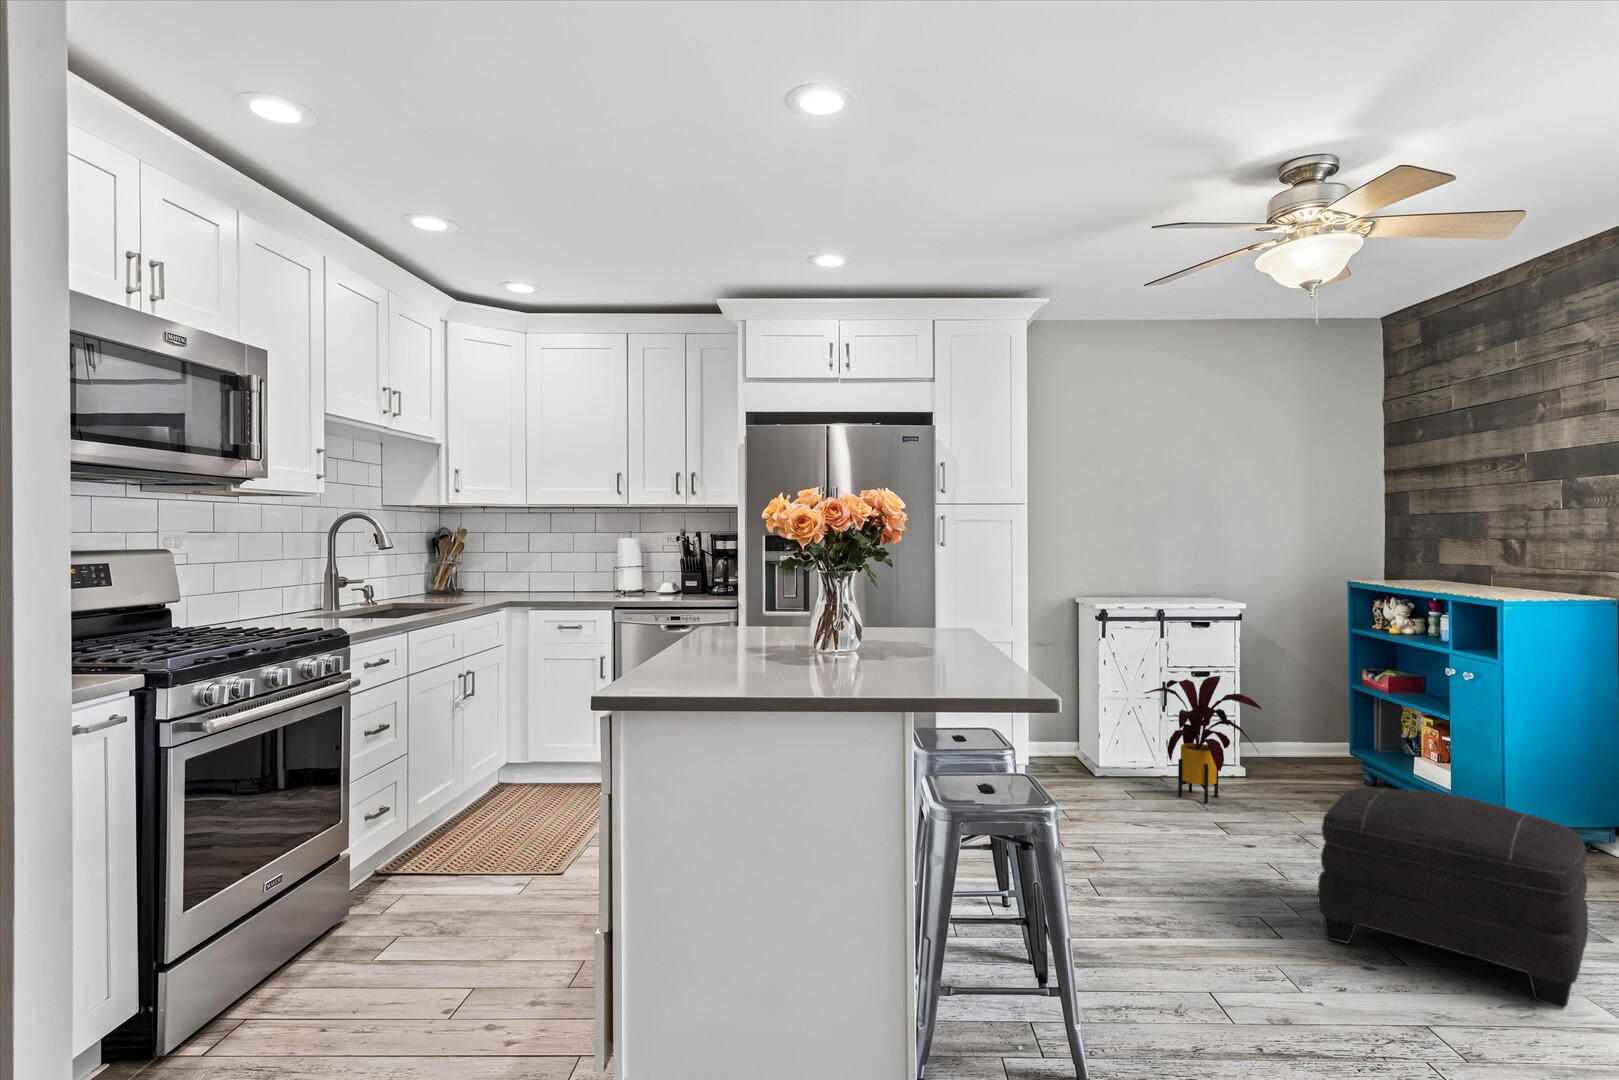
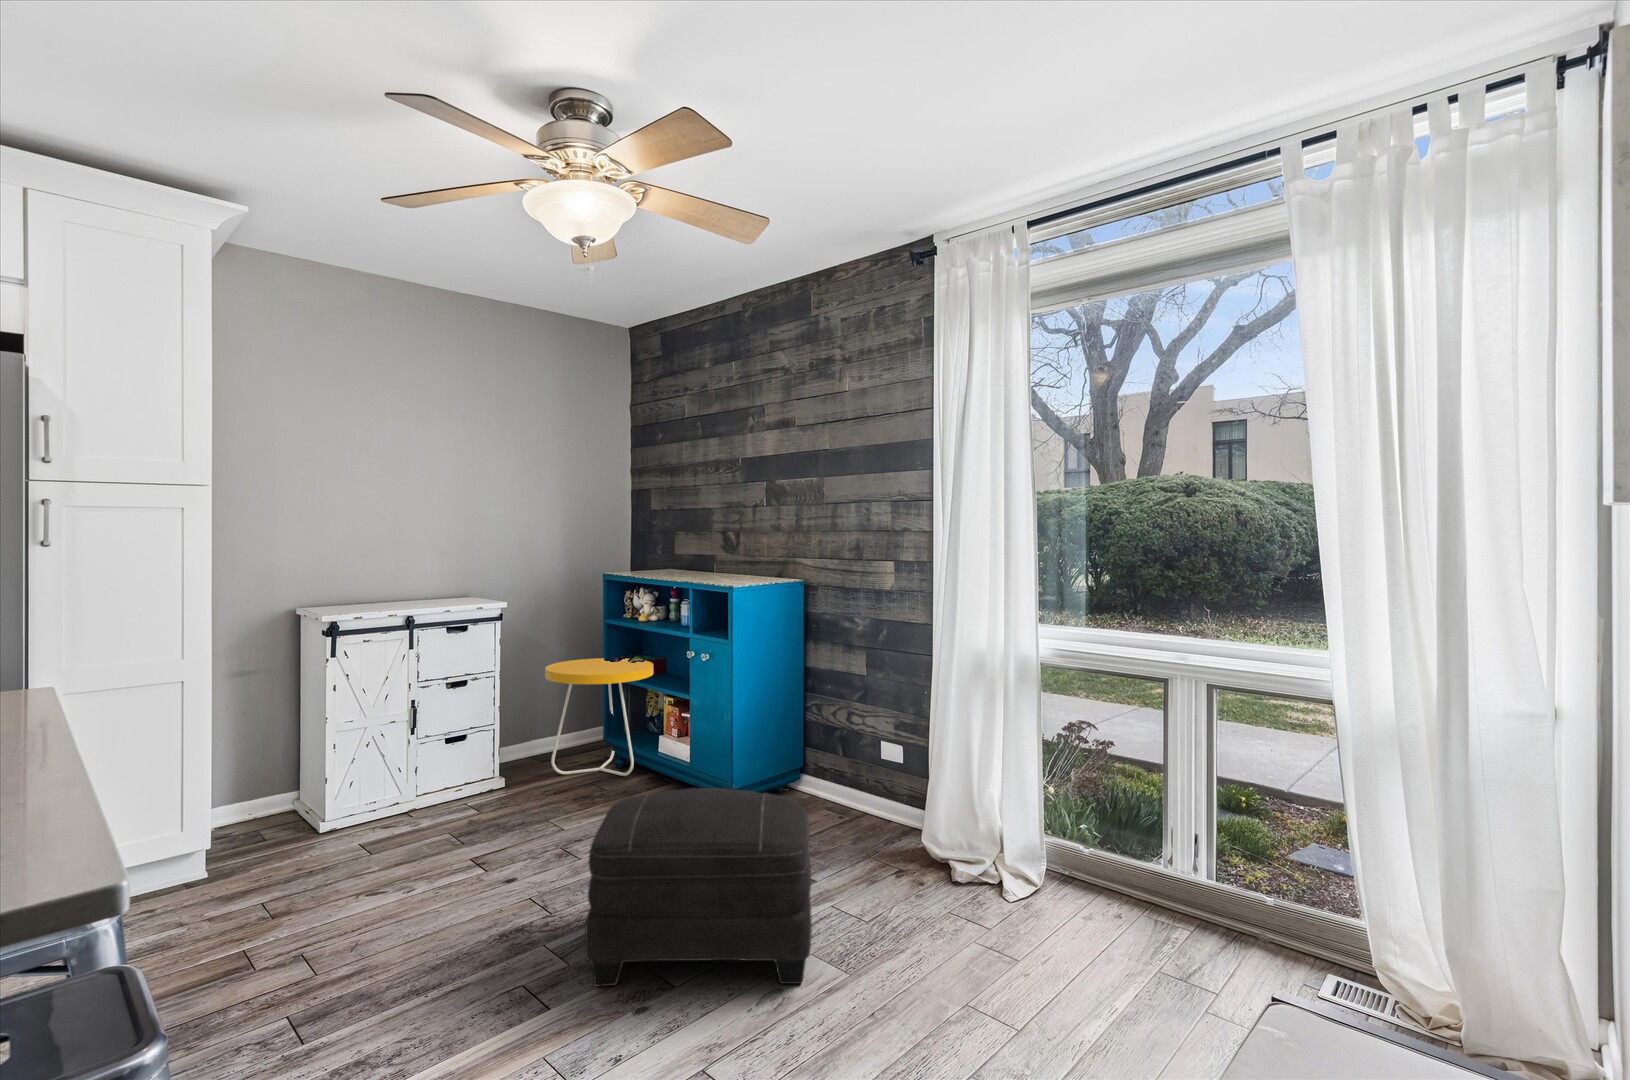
side table: none [1285,666,1408,789] -> present [545,658,654,776]
house plant: present [1144,676,1261,803] -> none [384,685,522,836]

